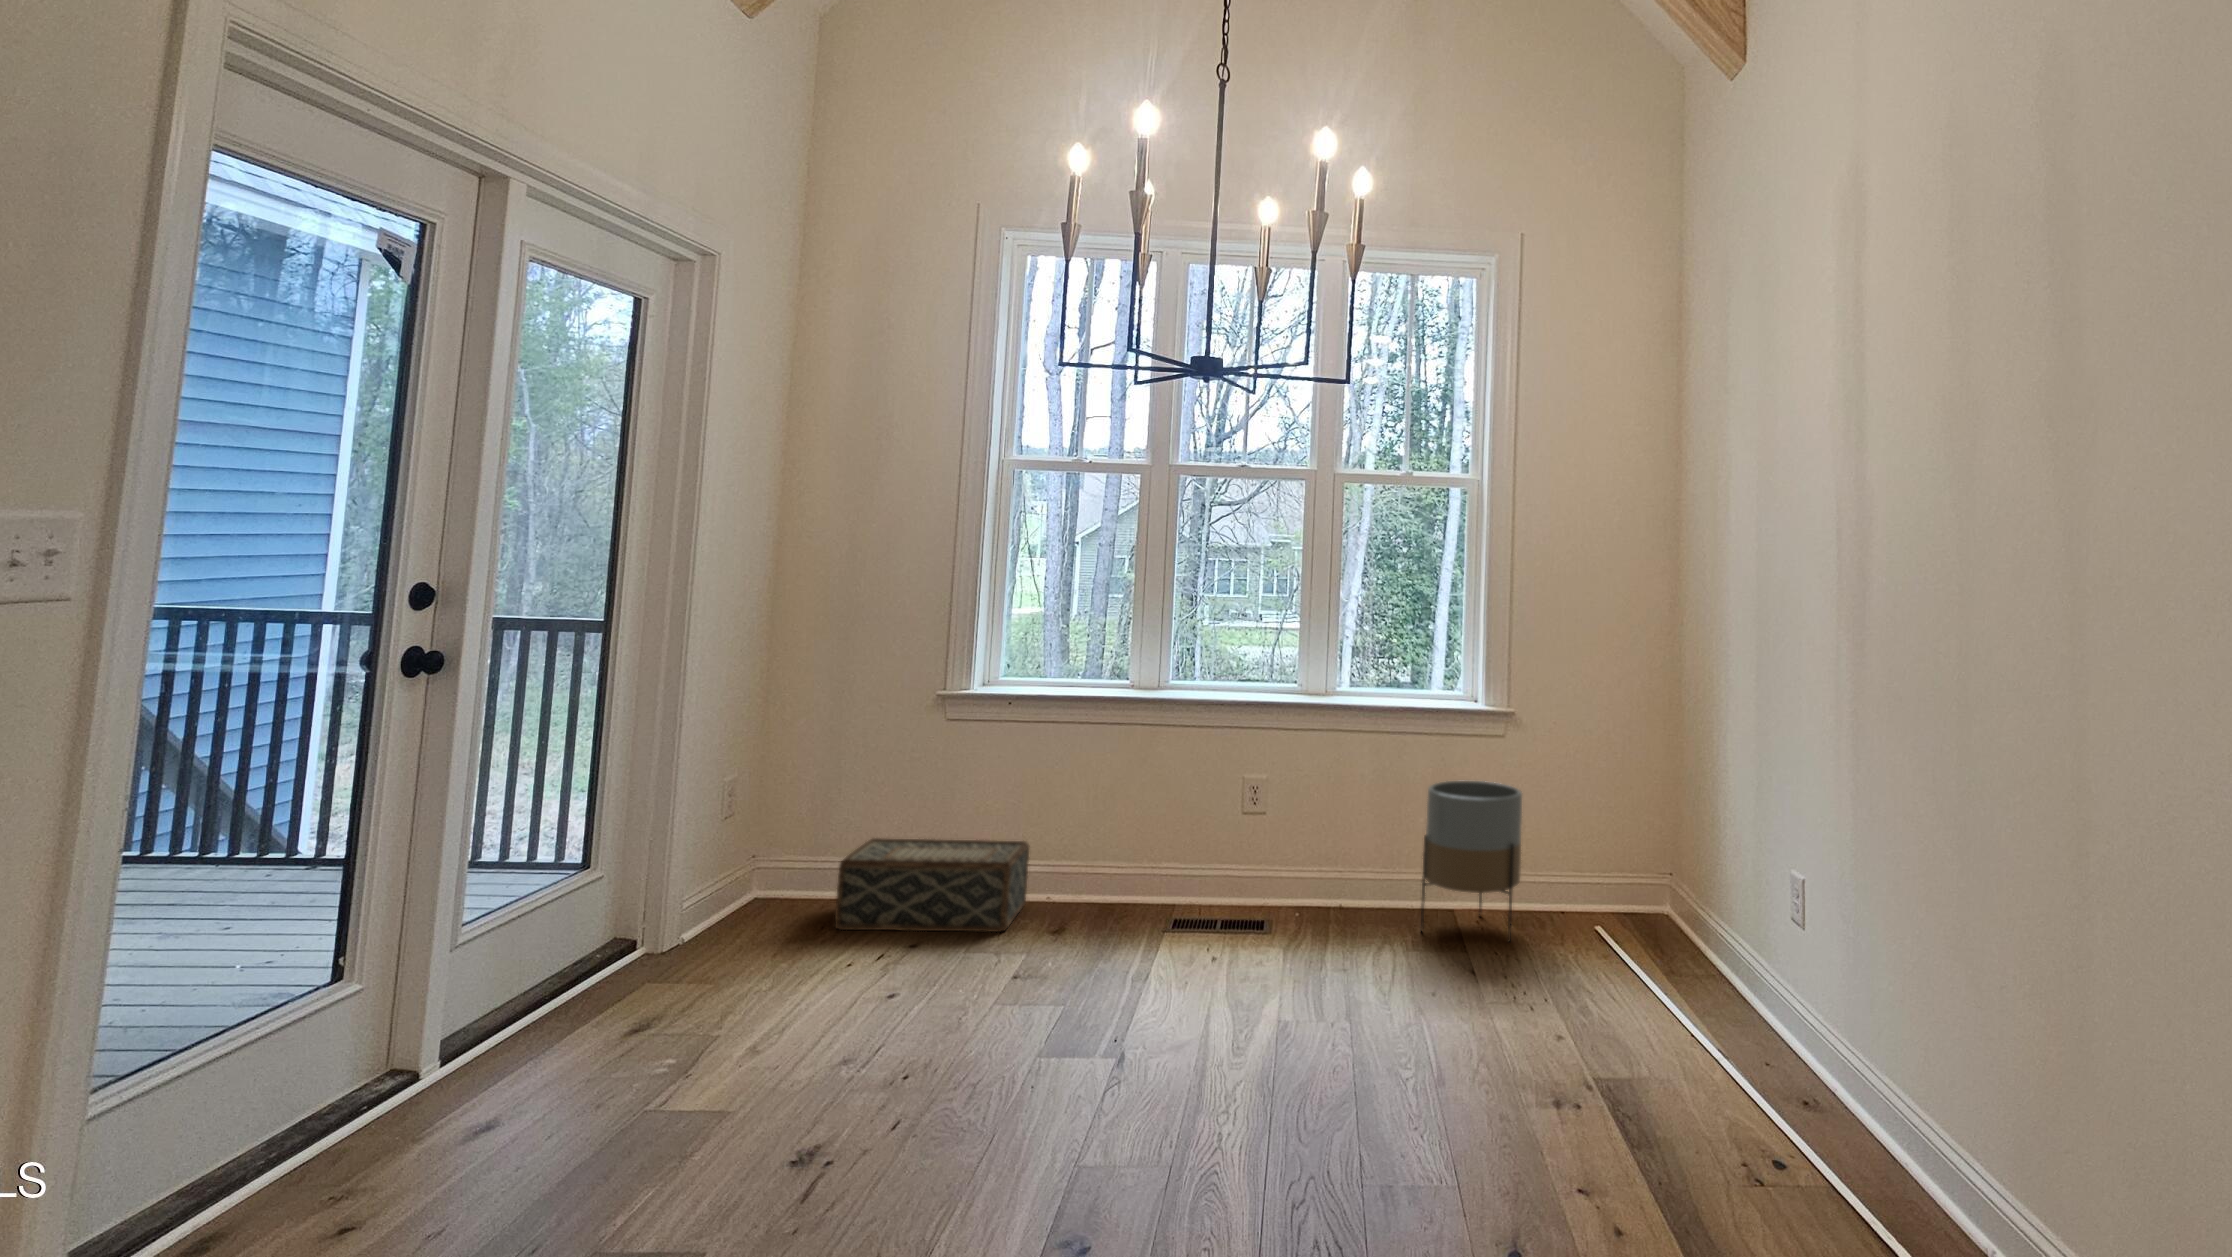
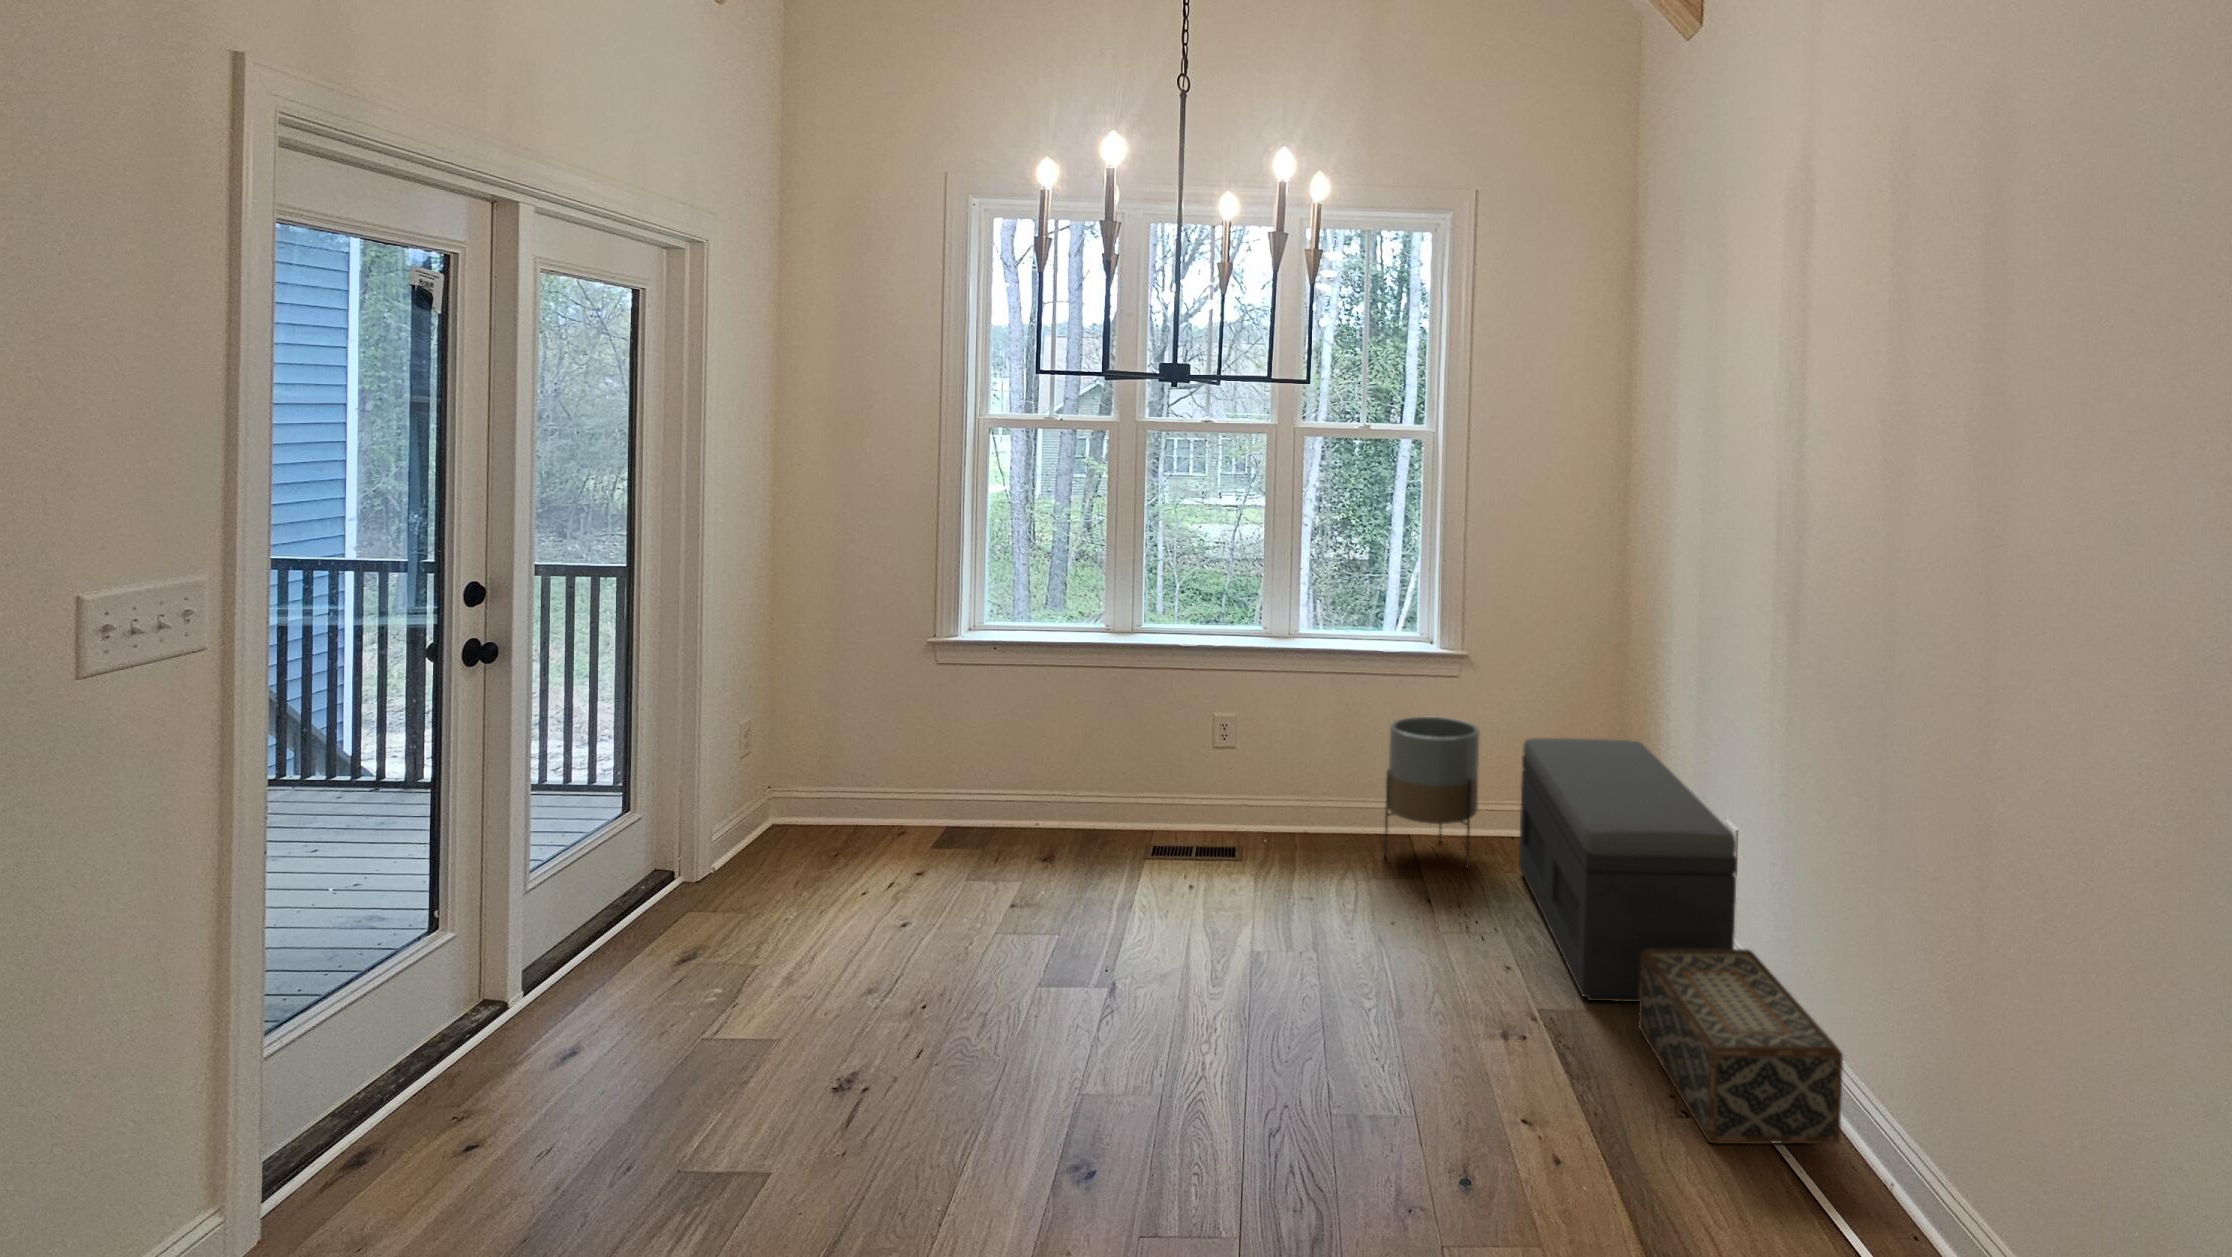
storage bench: none [1564,799,1801,1071] -> present [1519,738,1737,1002]
woven basket: present [835,838,1029,932] -> present [1639,949,1843,1144]

